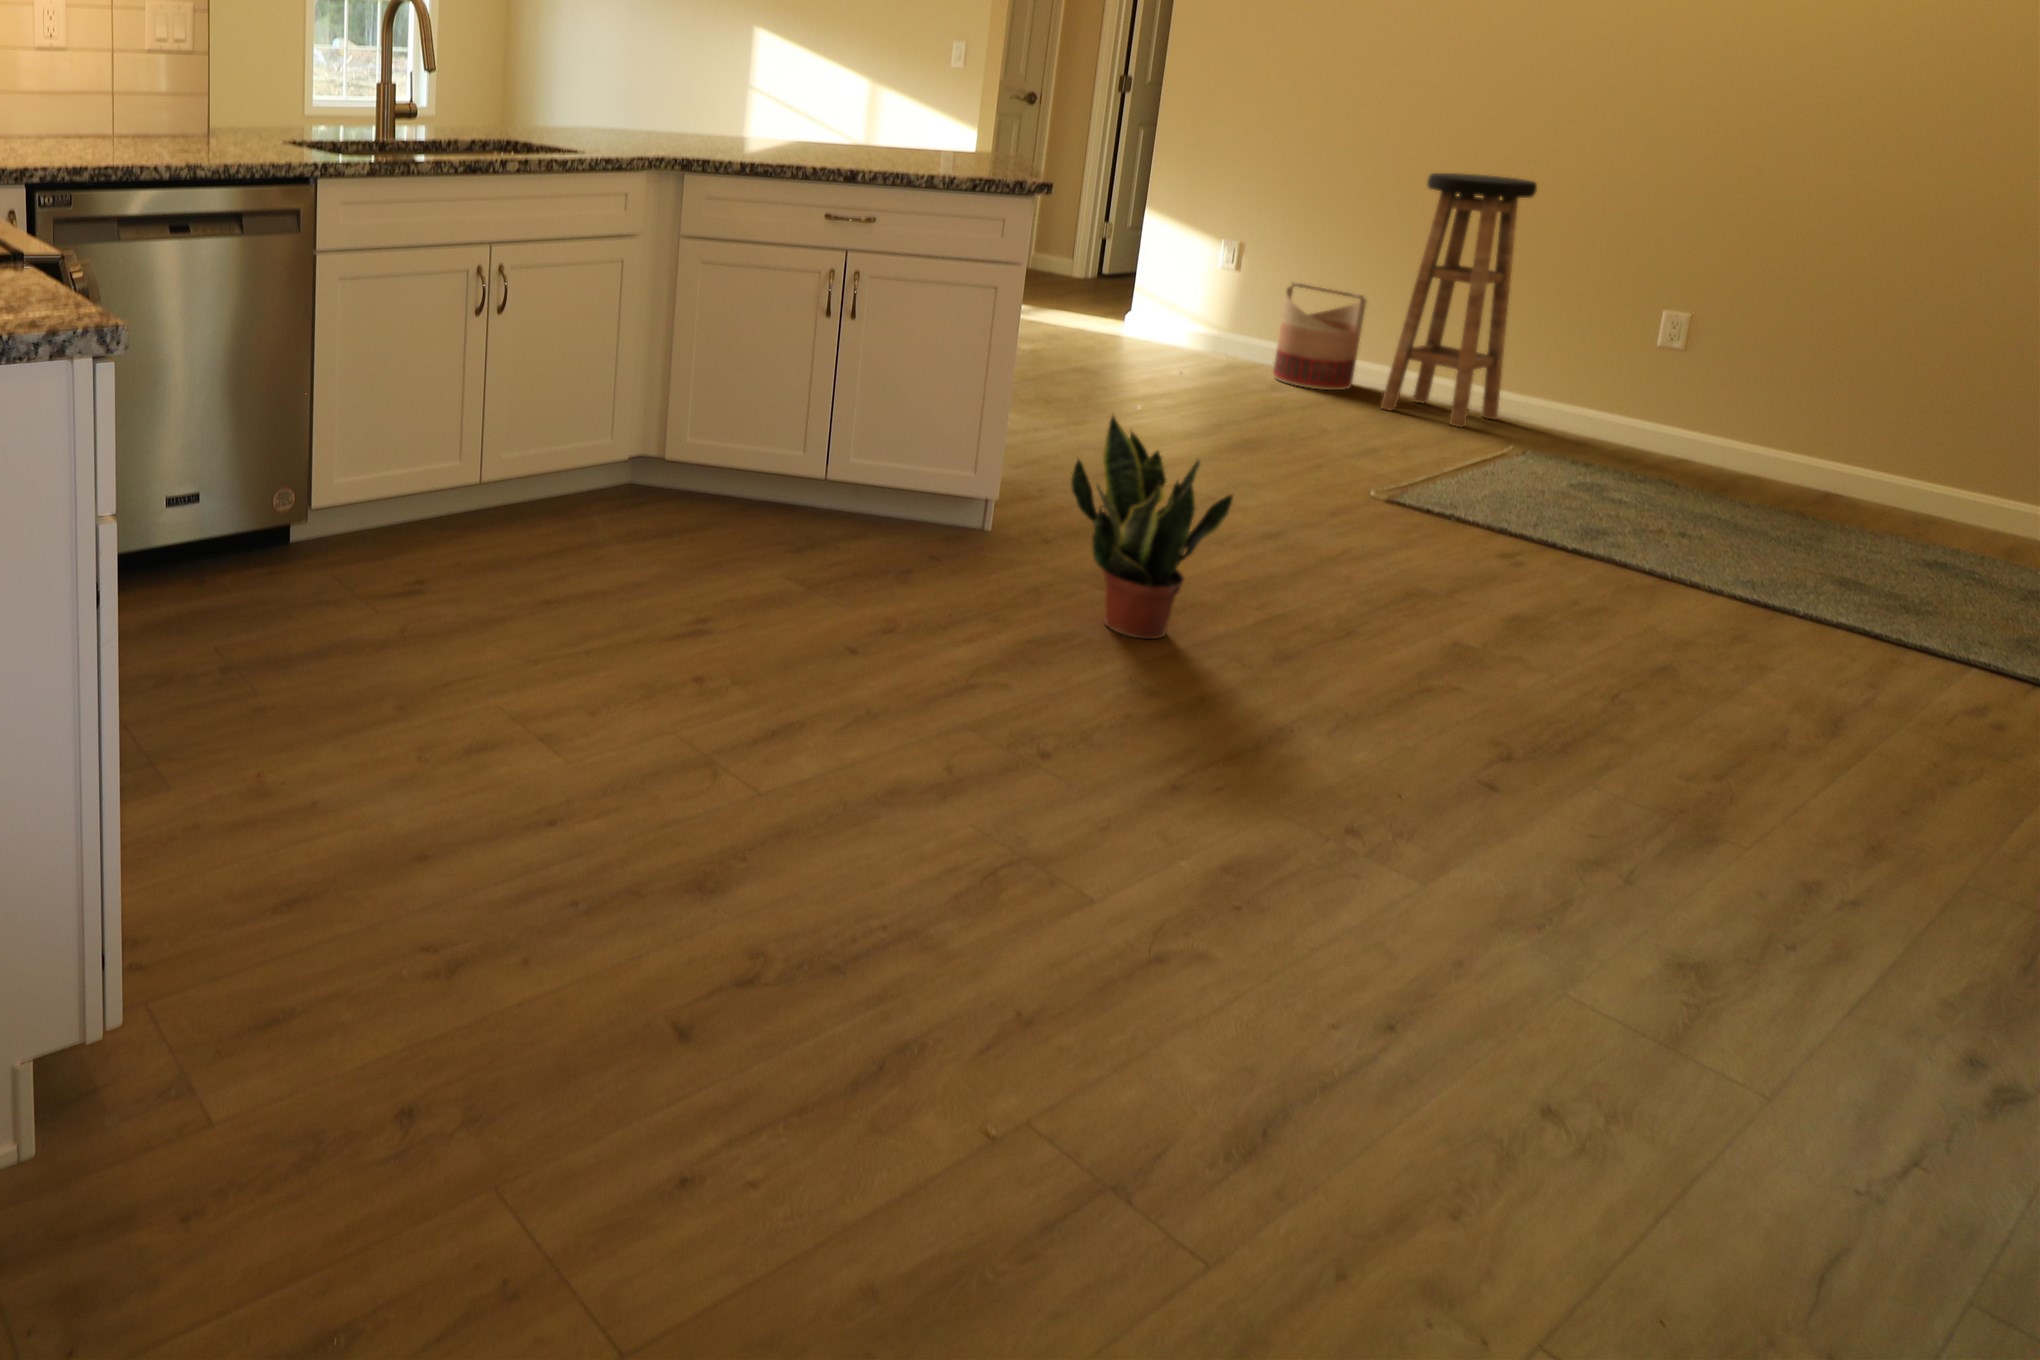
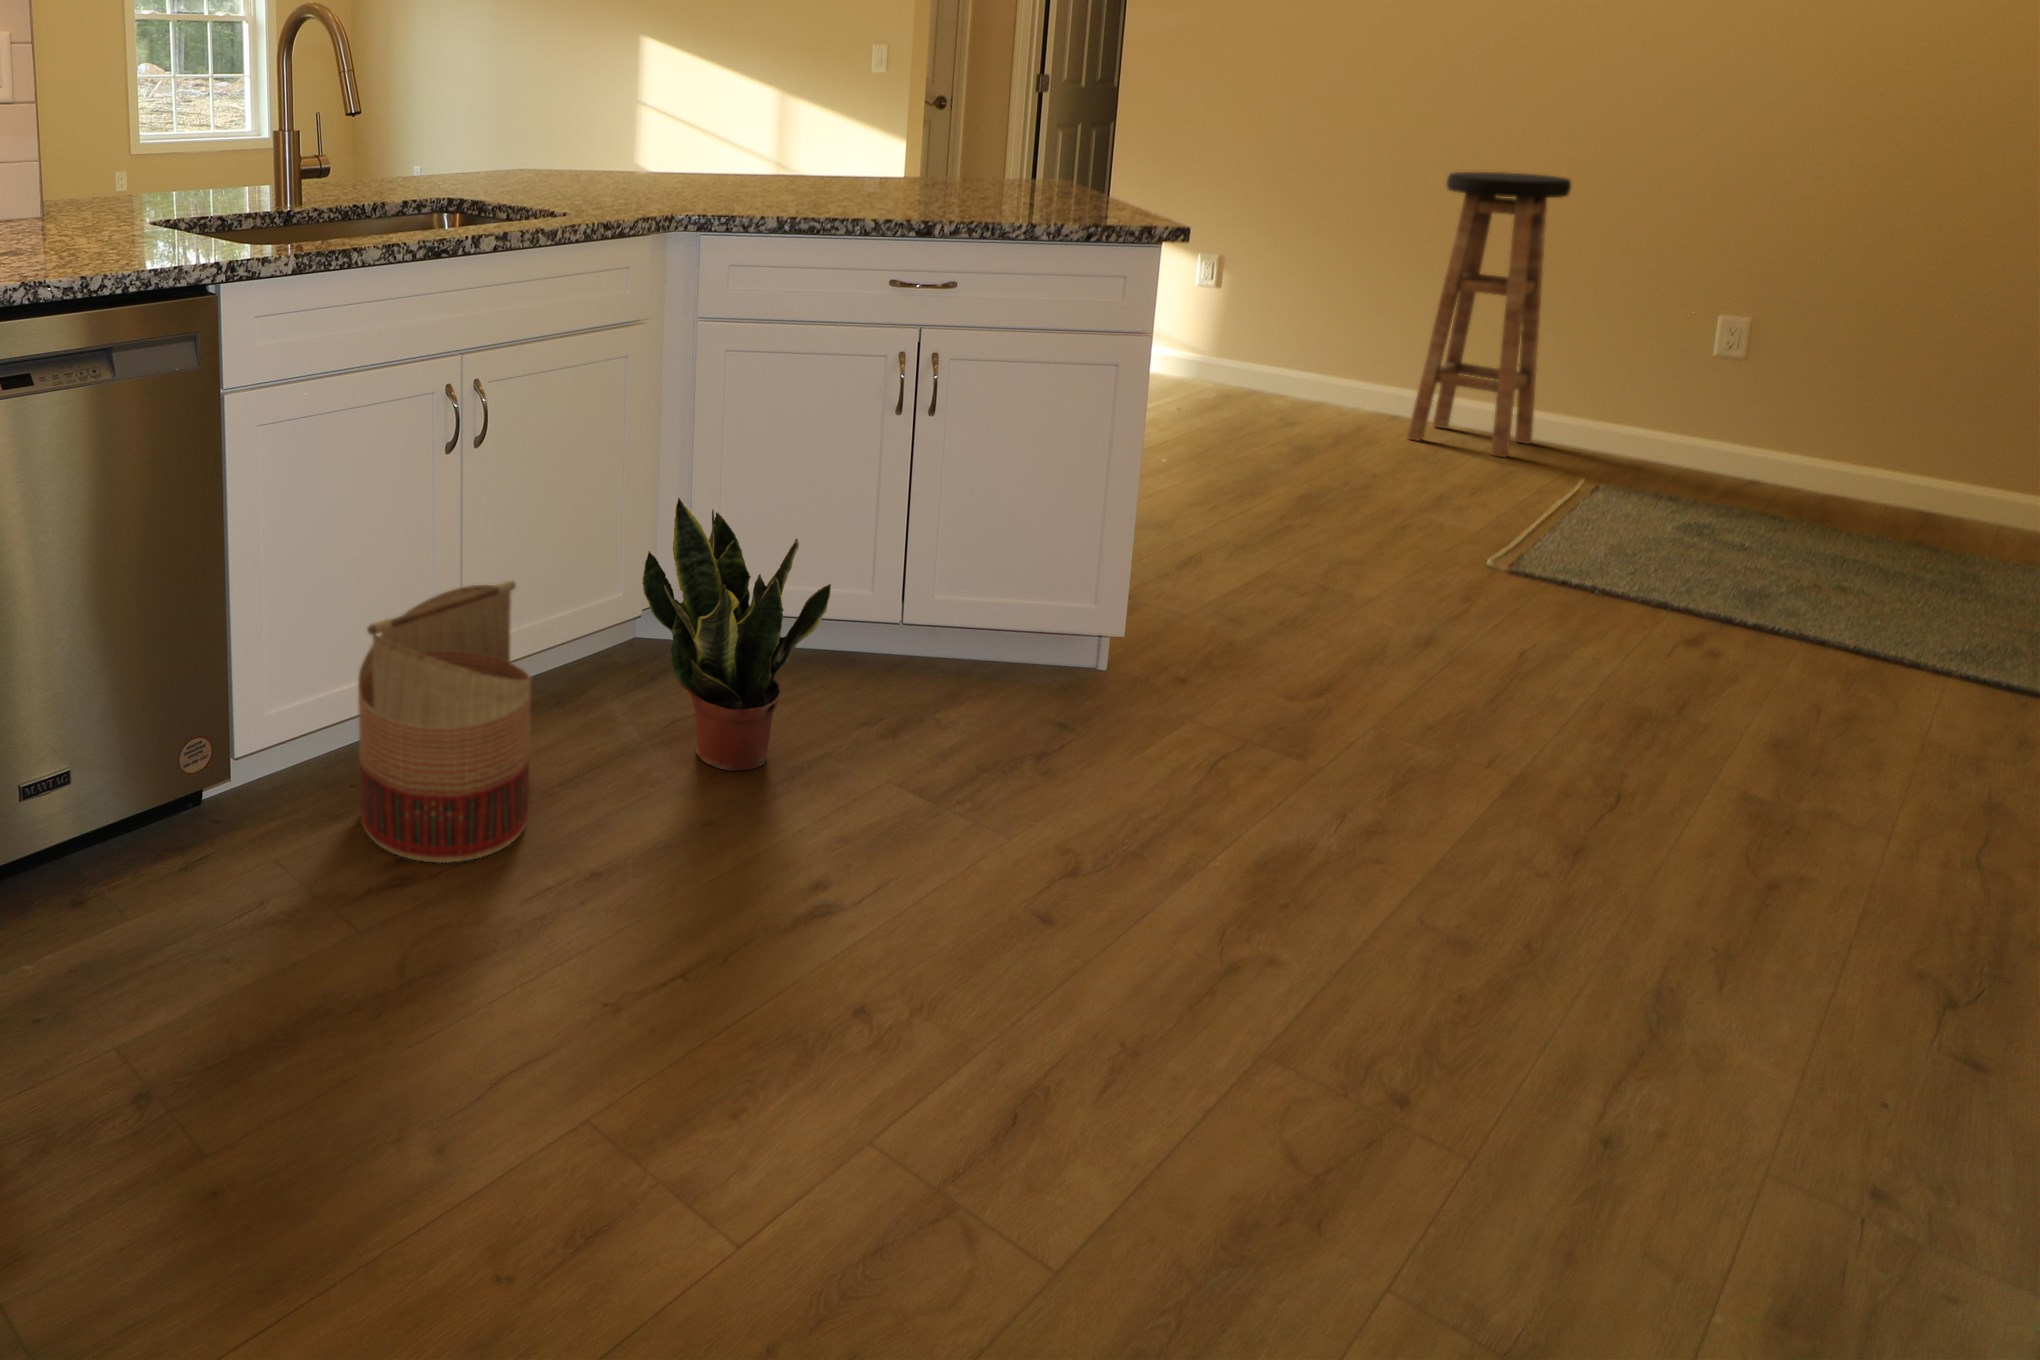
basket: present [1273,282,1366,390] -> present [358,581,531,863]
potted plant: present [1071,416,1233,639] -> present [642,498,831,771]

